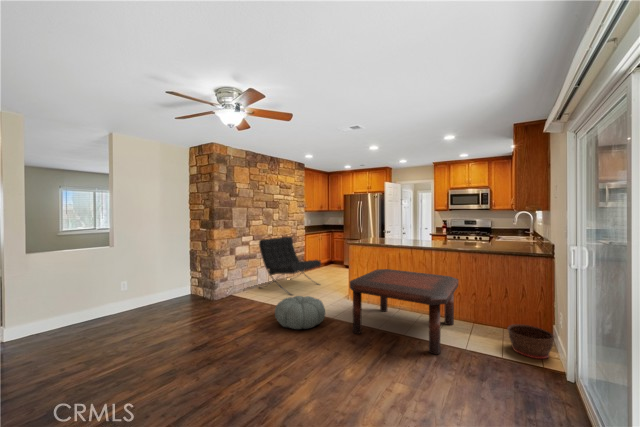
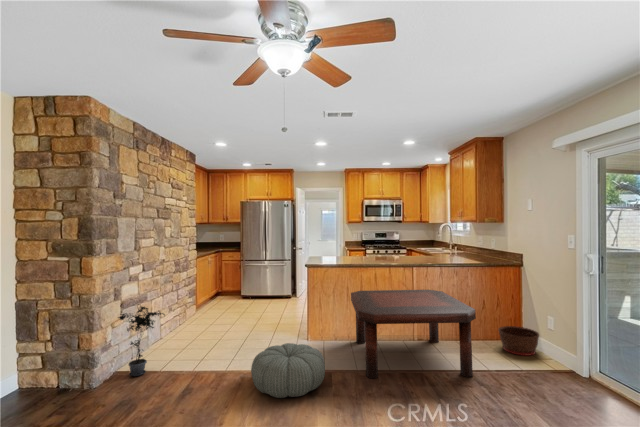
lounge chair: present [259,237,321,291] -> none [151,261,245,349]
potted plant: none [230,259,252,299] -> present [118,306,165,376]

